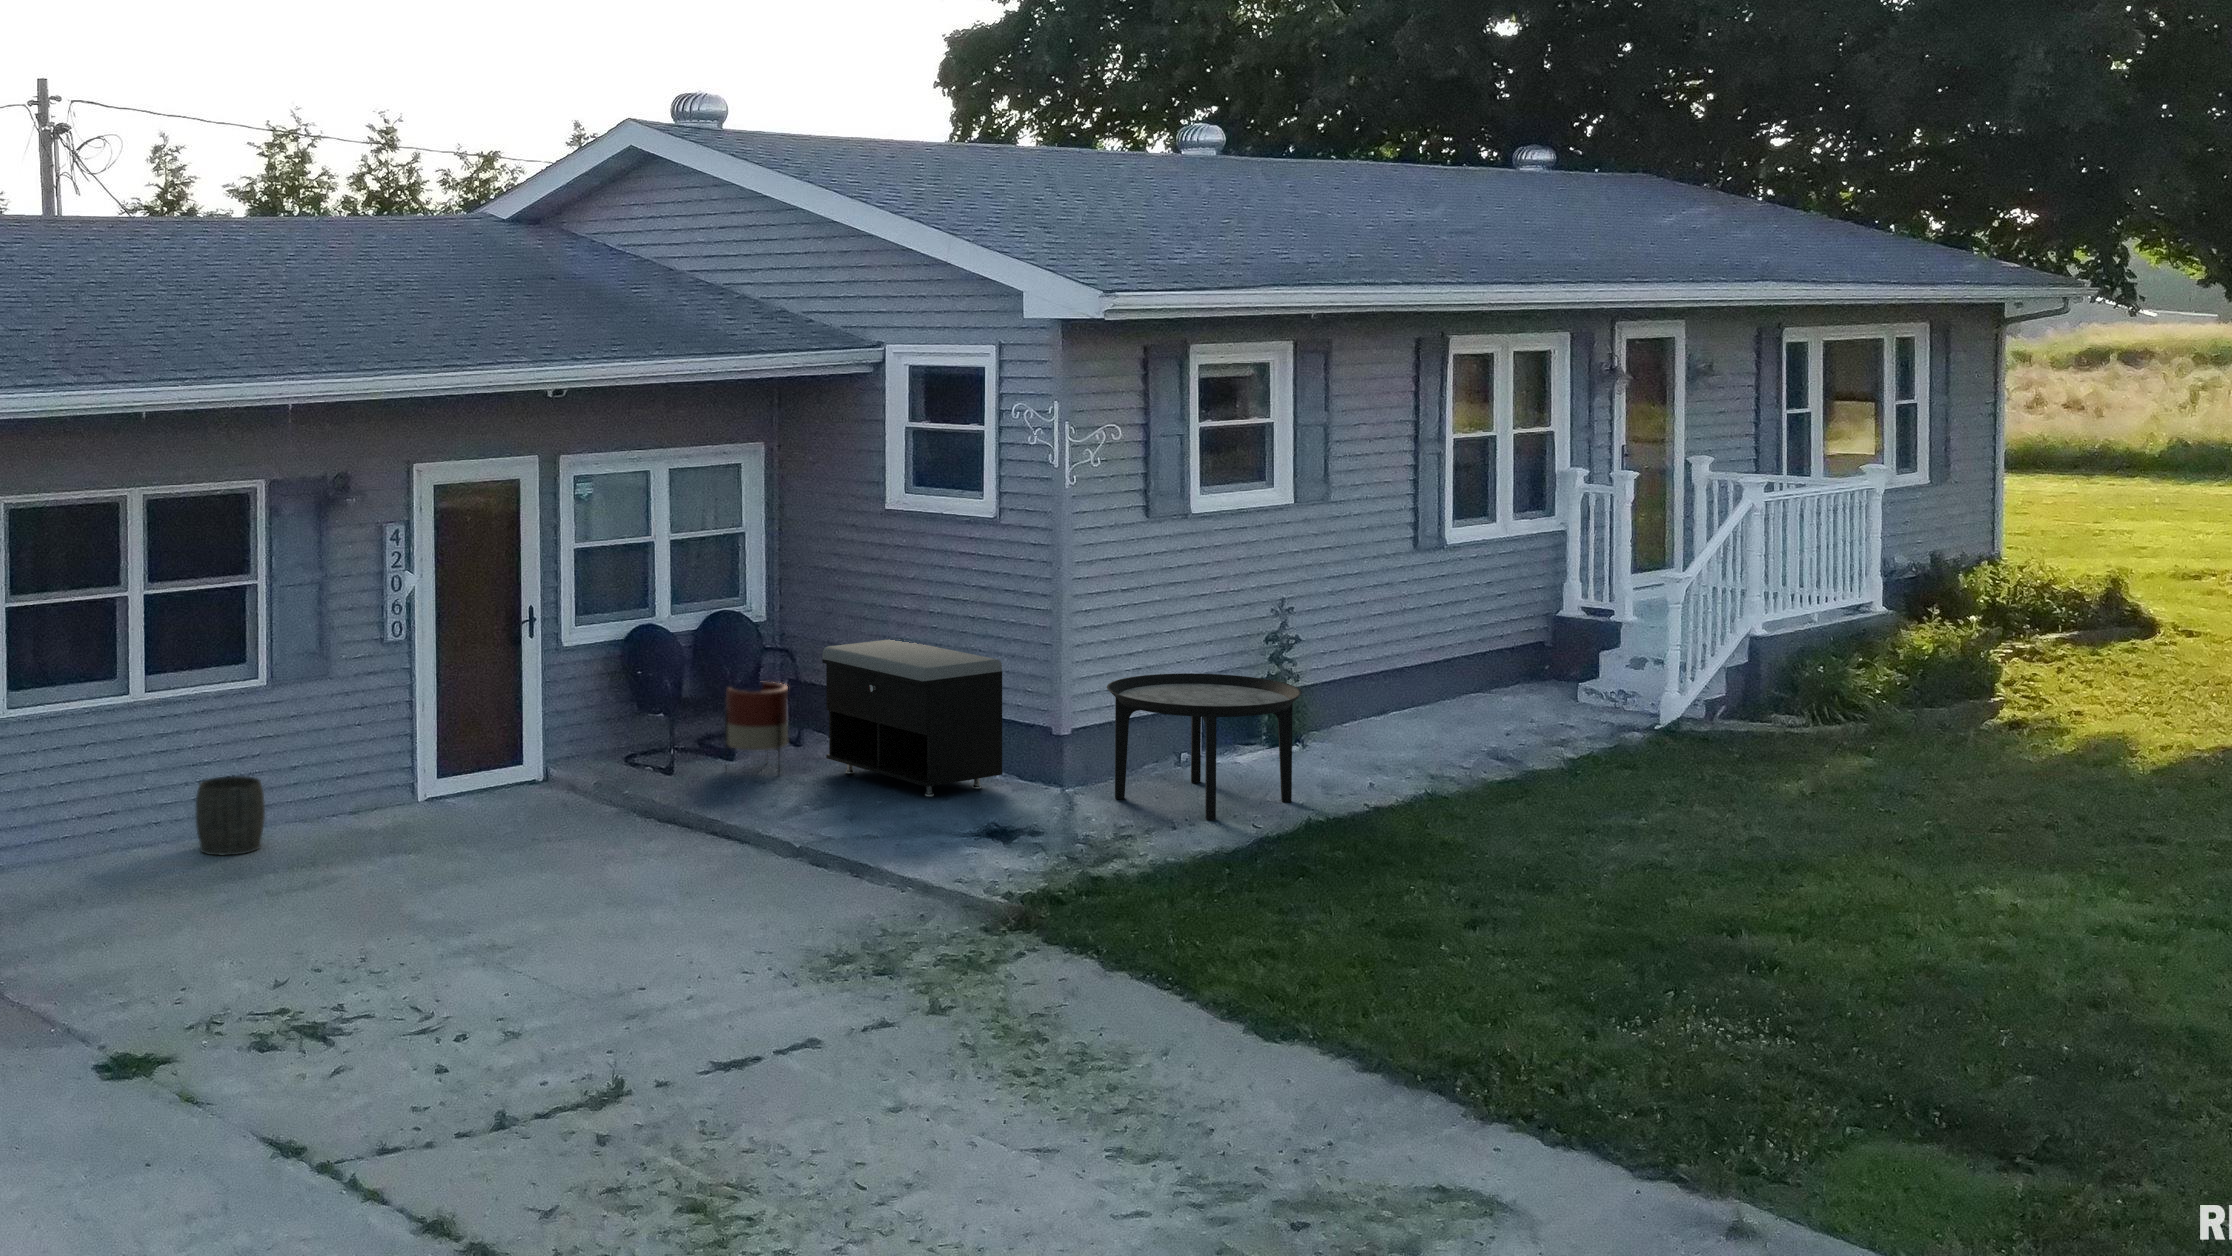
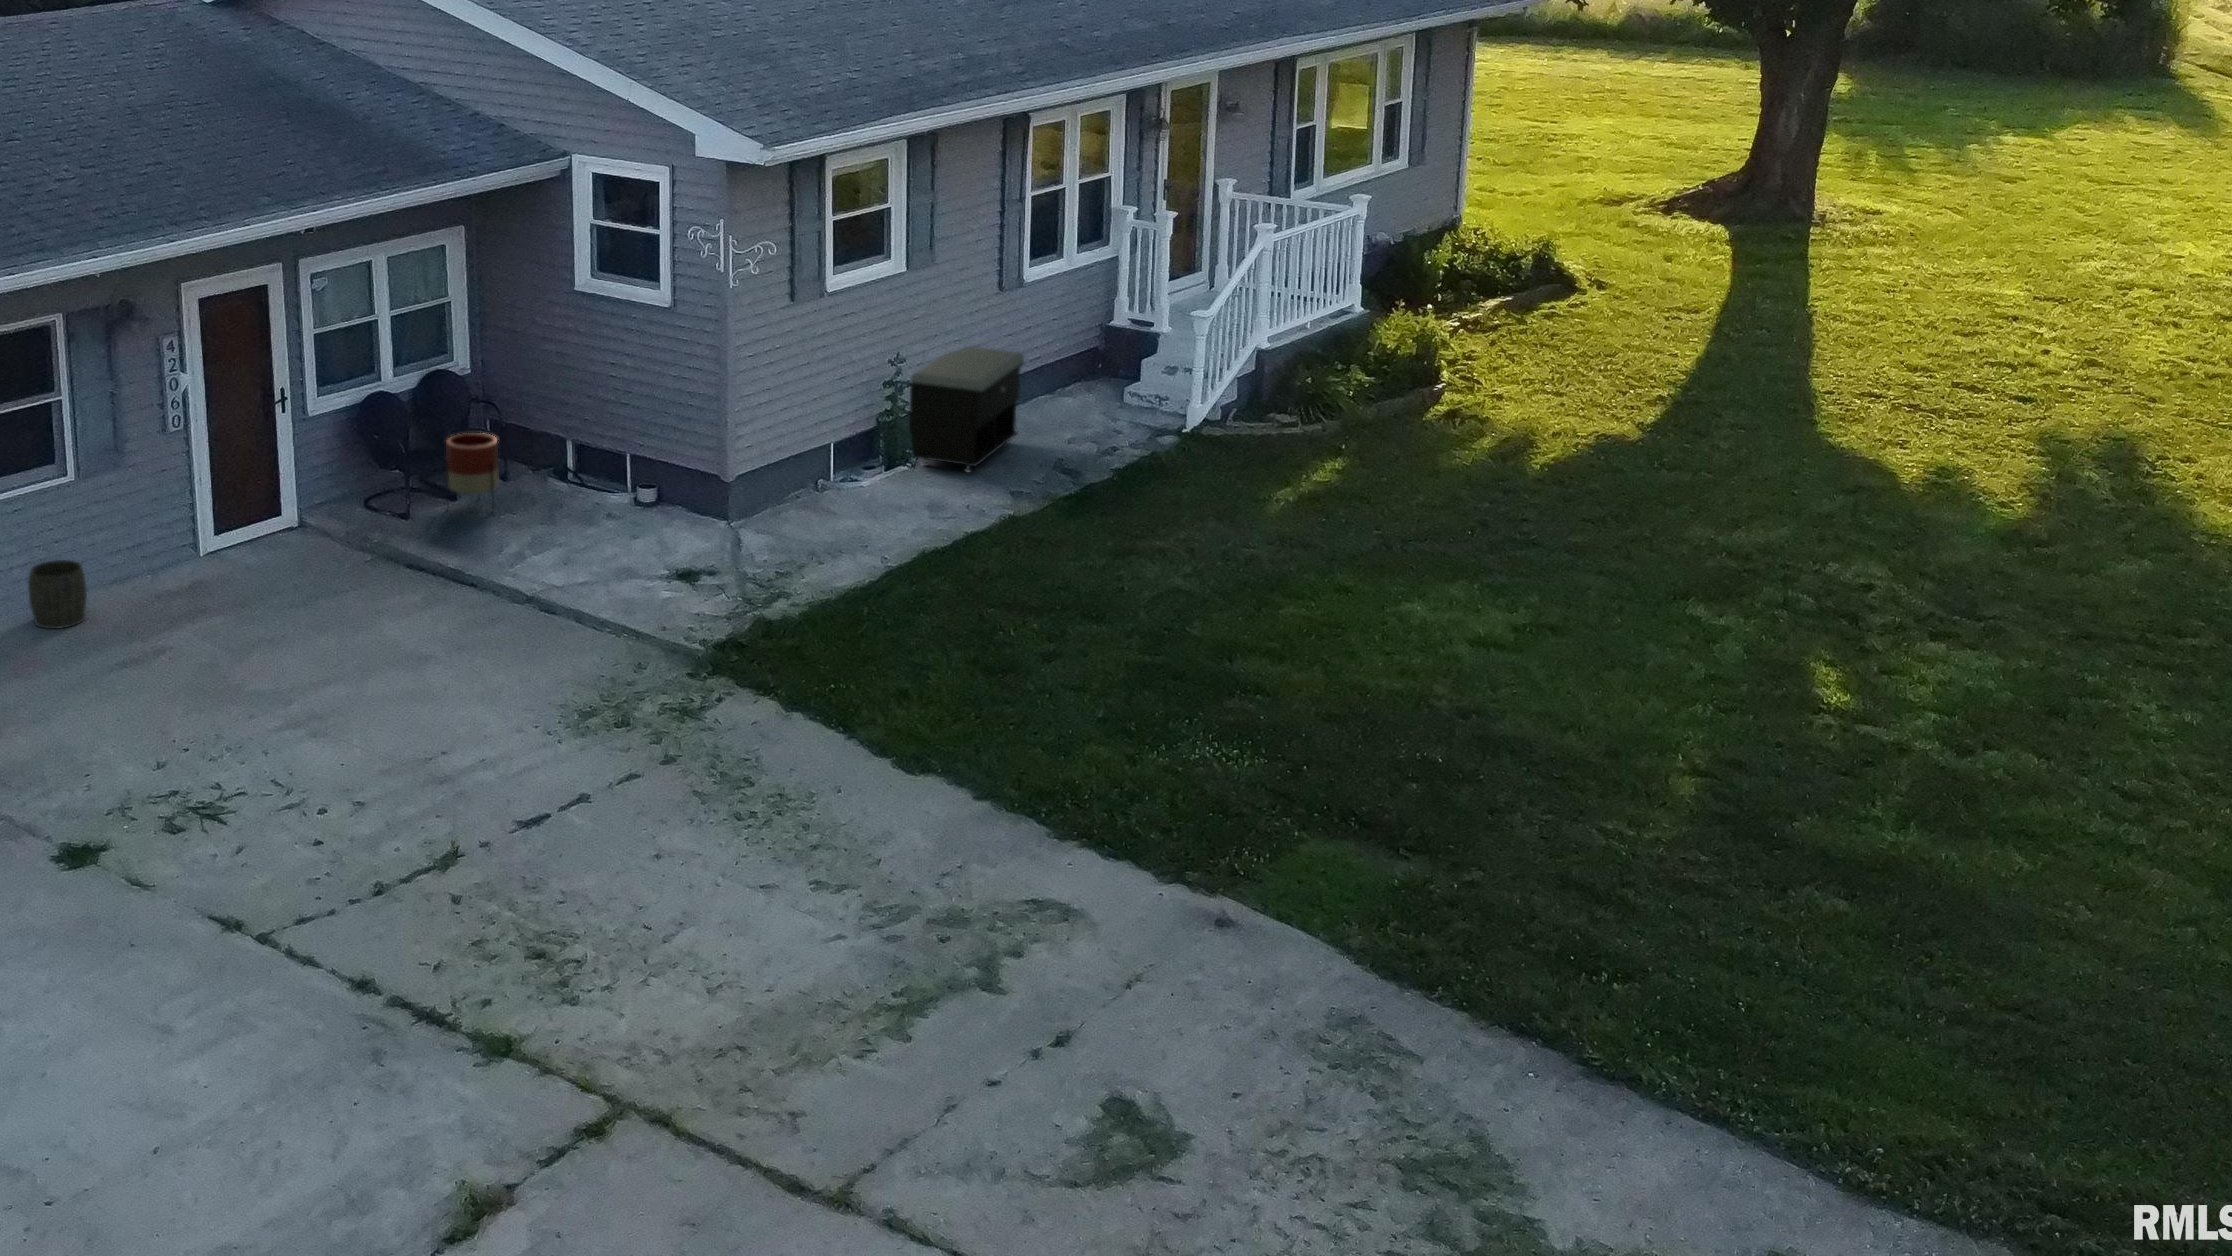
storage bench: present [822,640,1002,797] -> present [909,347,1024,473]
round table: present [1107,673,1302,820] -> none [763,421,917,550]

